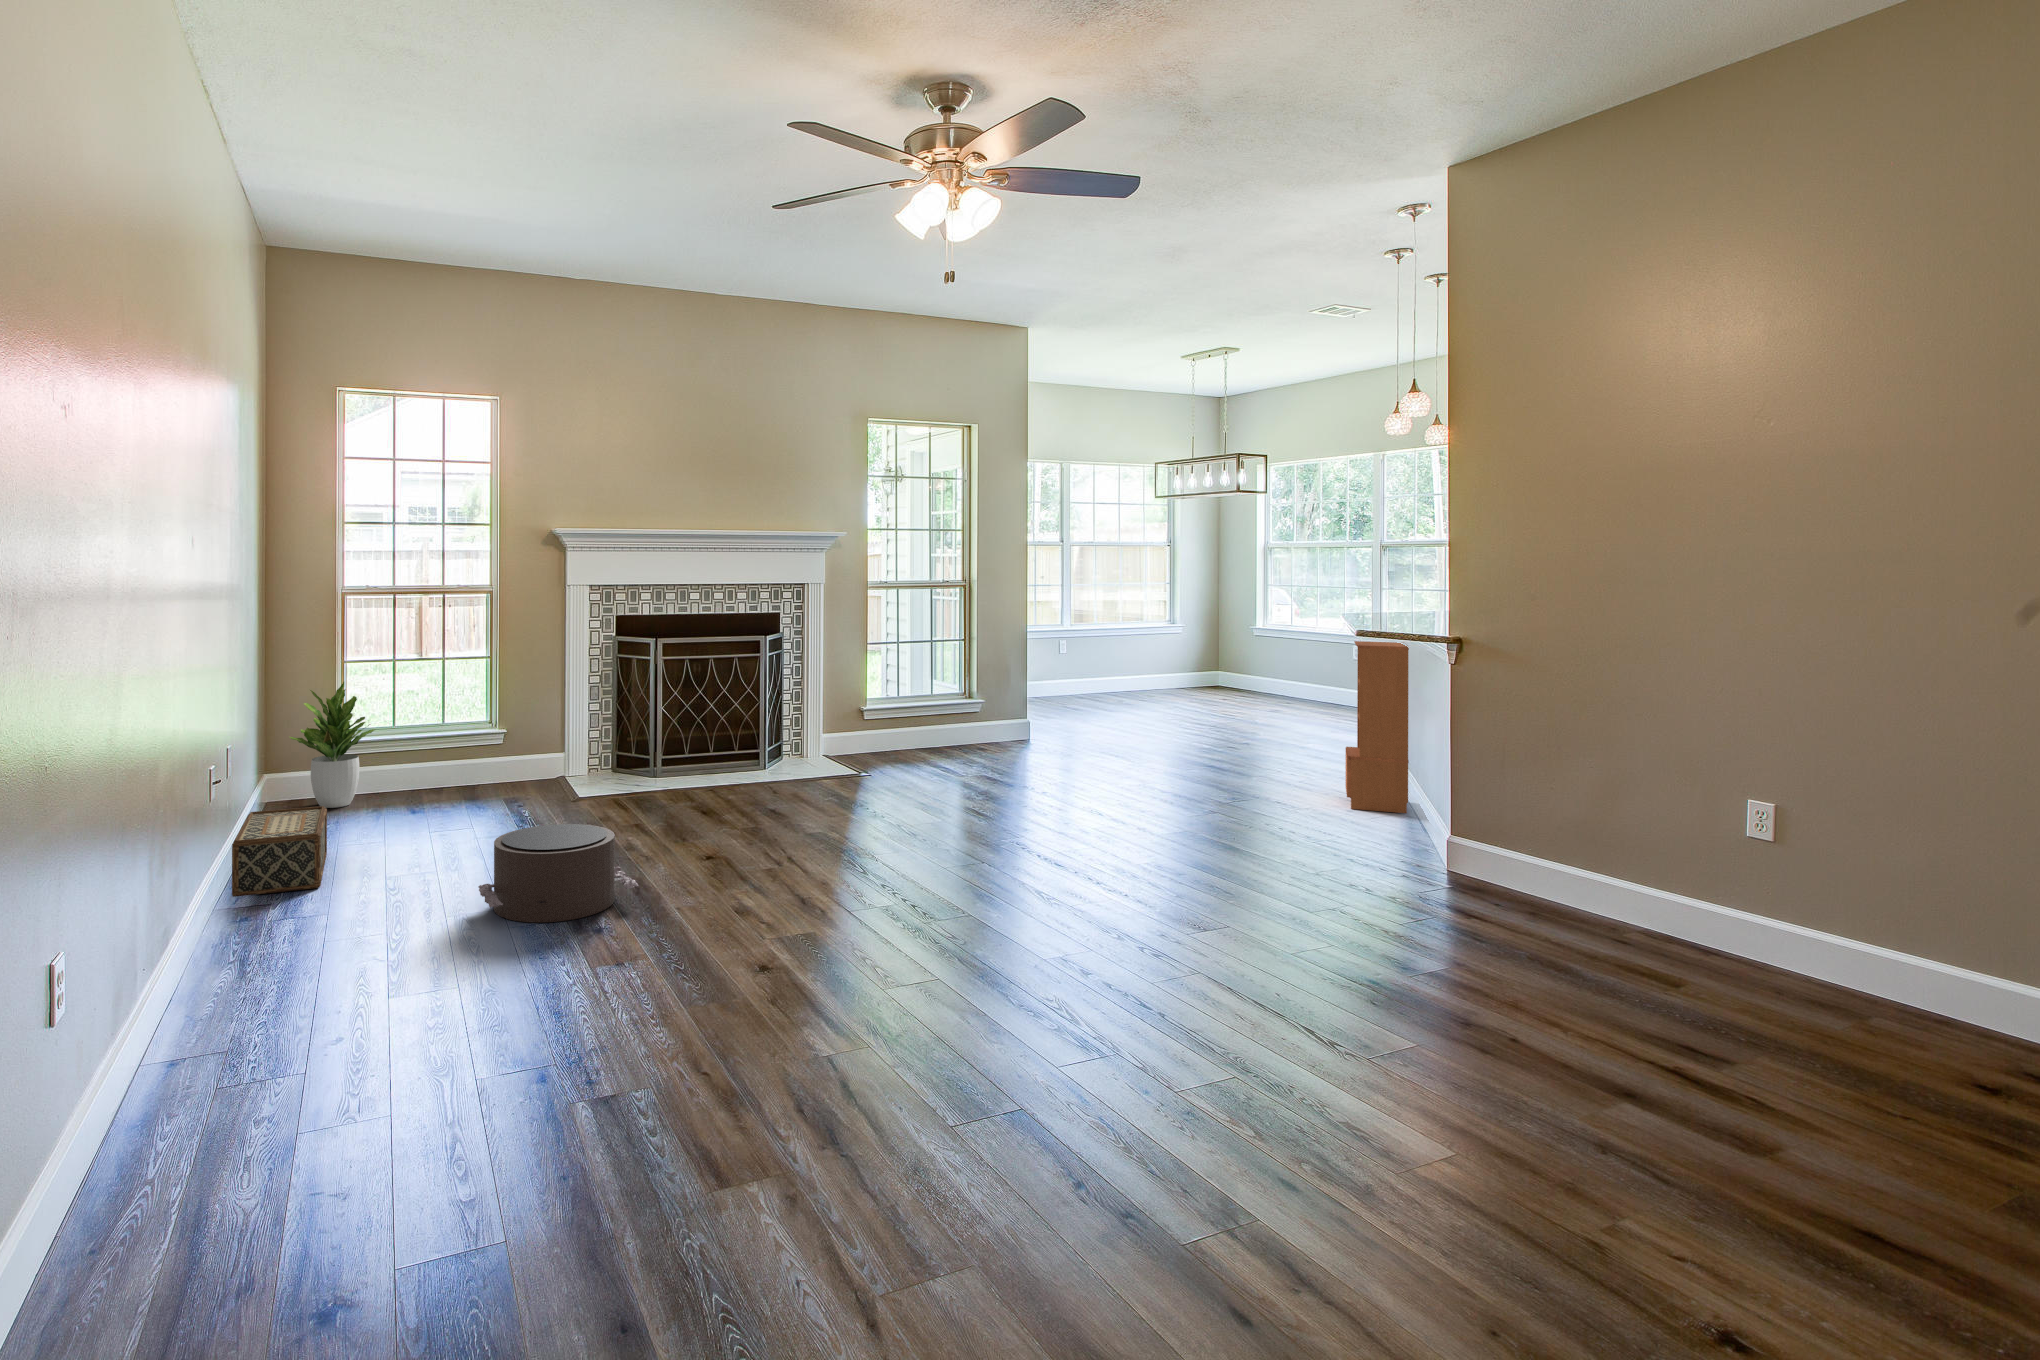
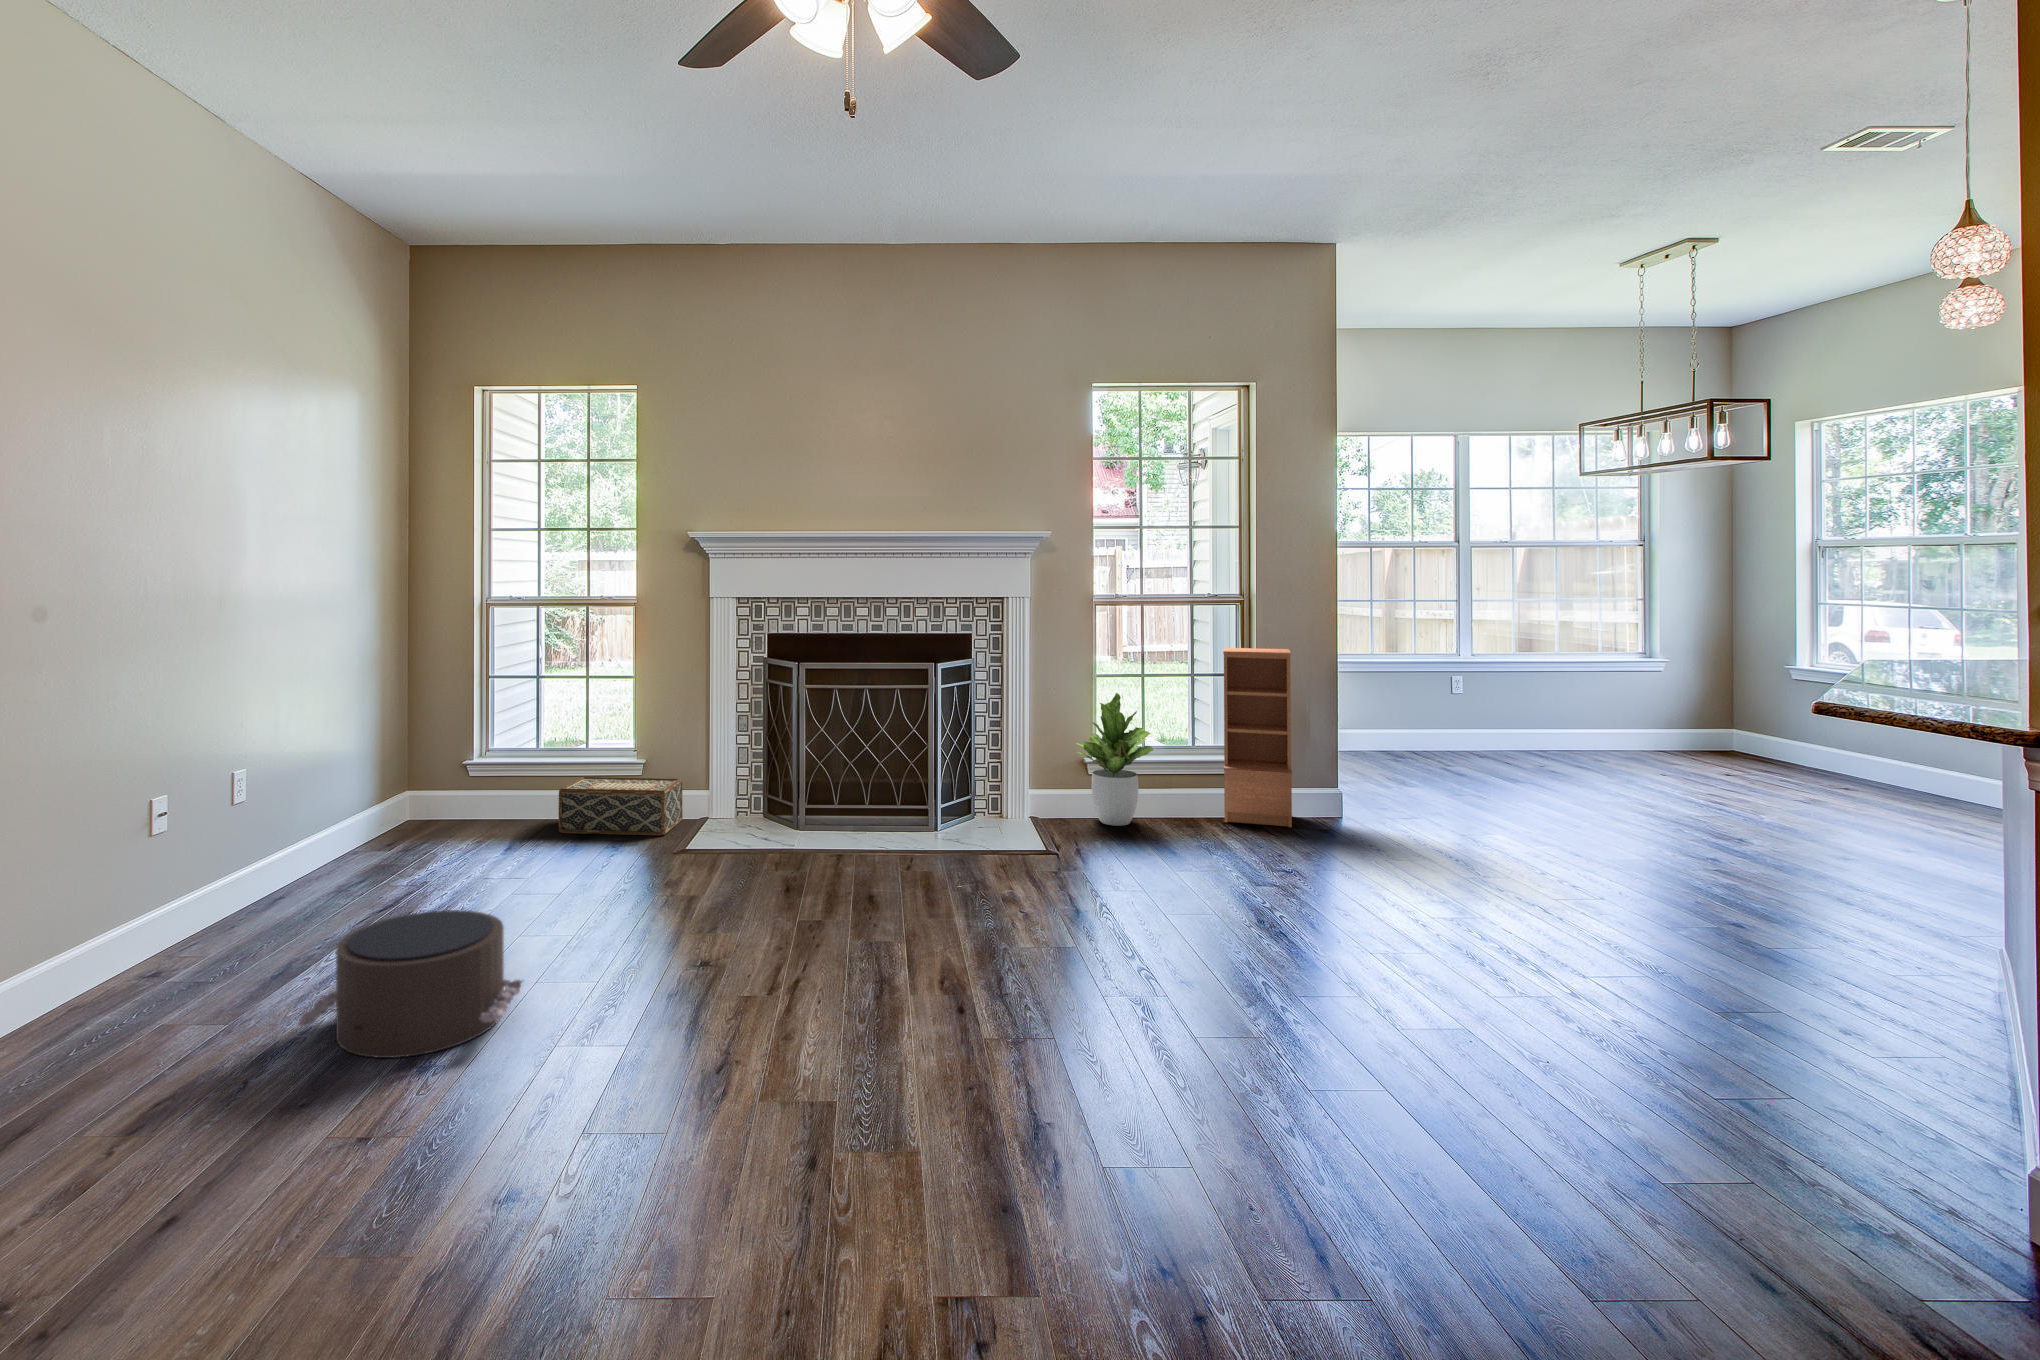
bookcase: present [1345,641,1409,813] -> present [1223,648,1292,827]
potted plant: present [290,682,375,808] -> present [1078,693,1153,826]
woven basket: present [232,806,327,897] -> present [559,777,683,835]

